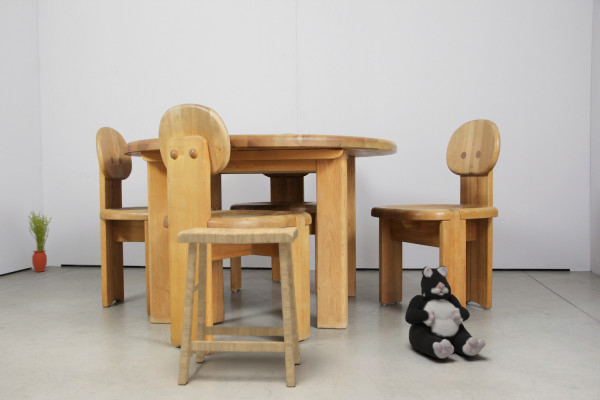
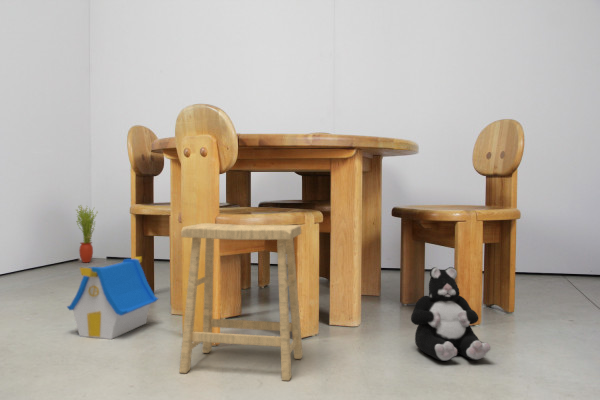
toy house: none [42,264,139,352] -> present [67,257,158,339]

